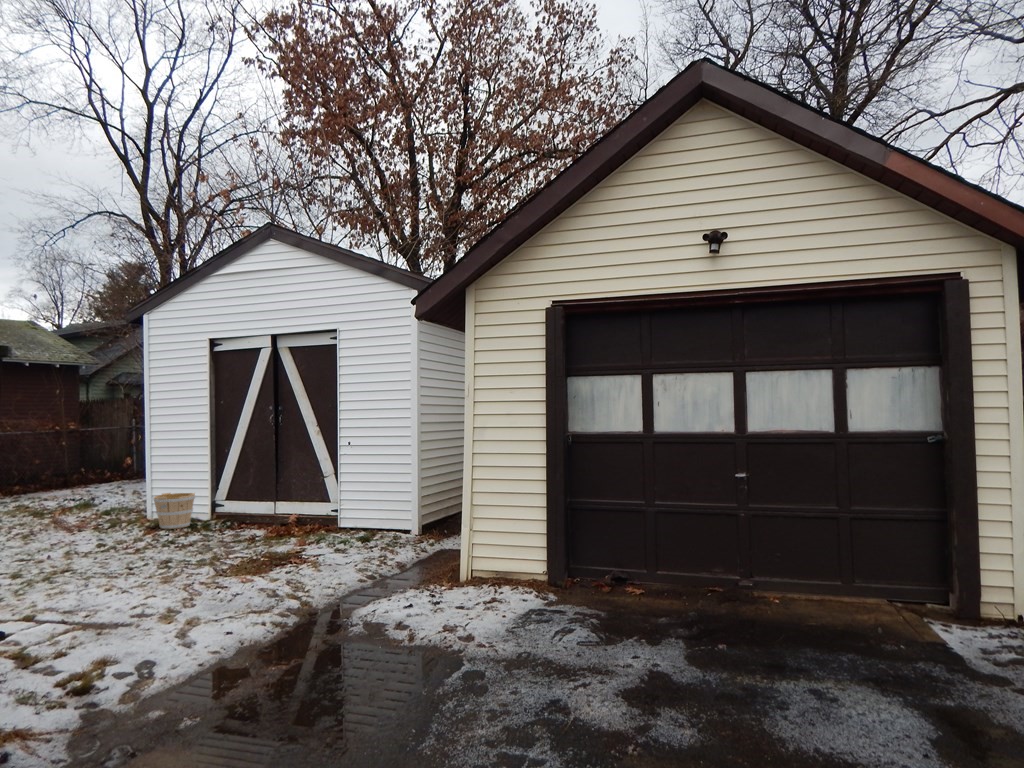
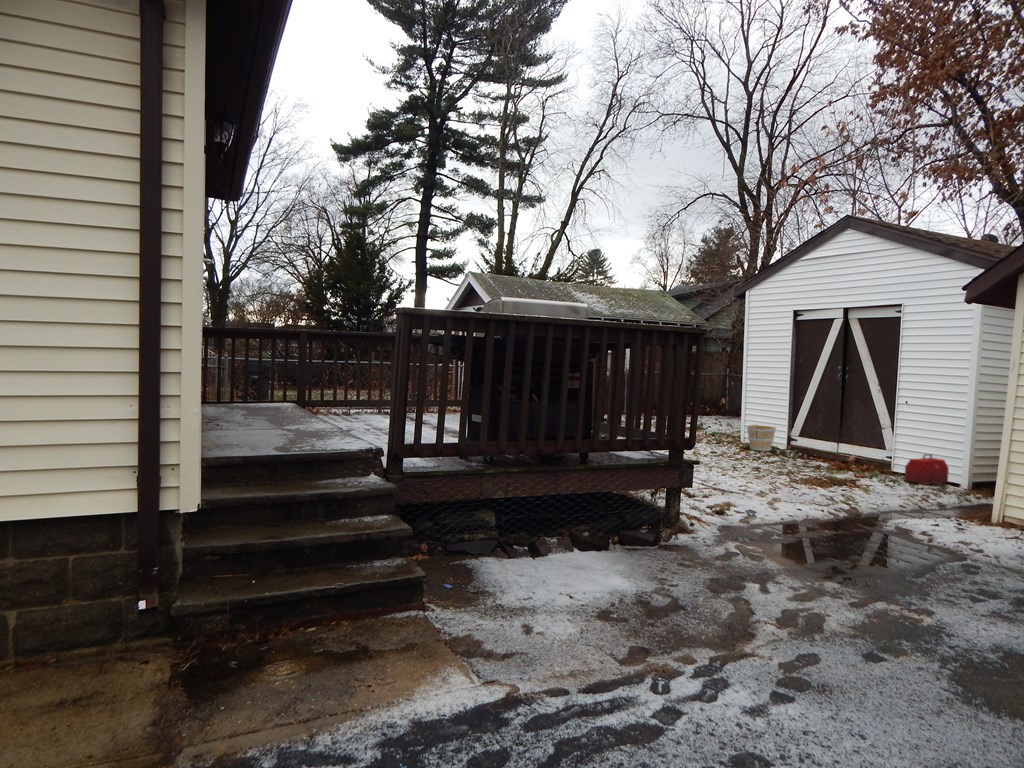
toolbox: none [354,502,398,540] -> present [904,454,949,485]

